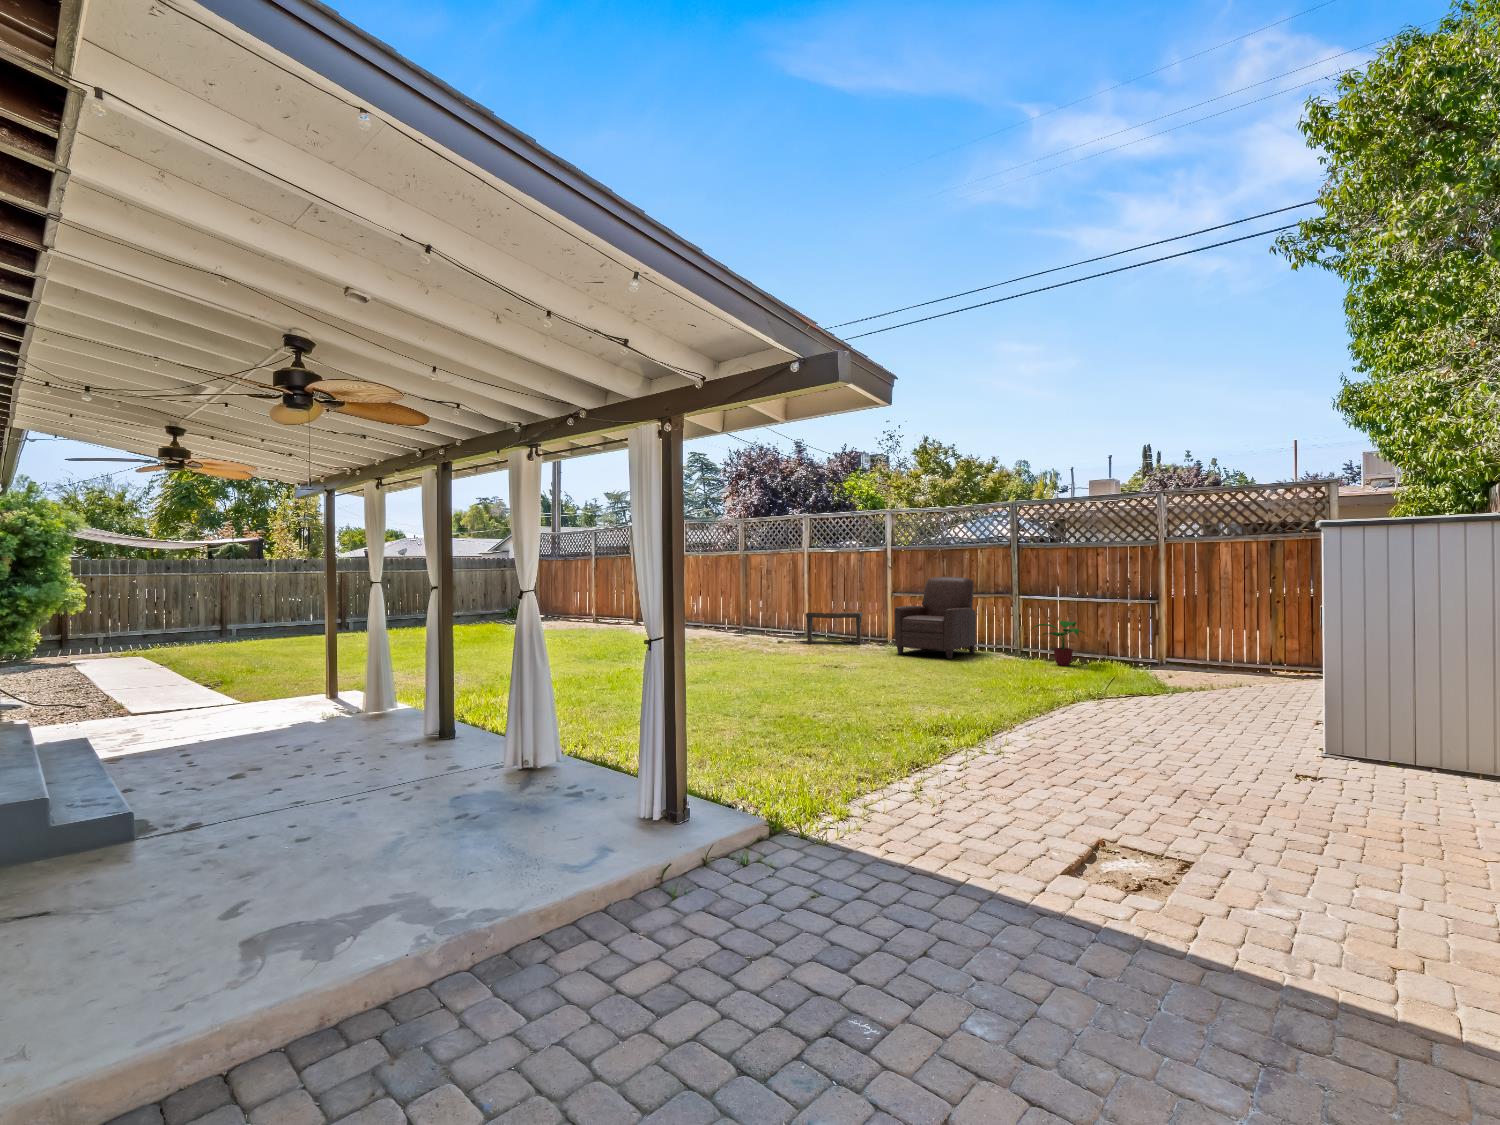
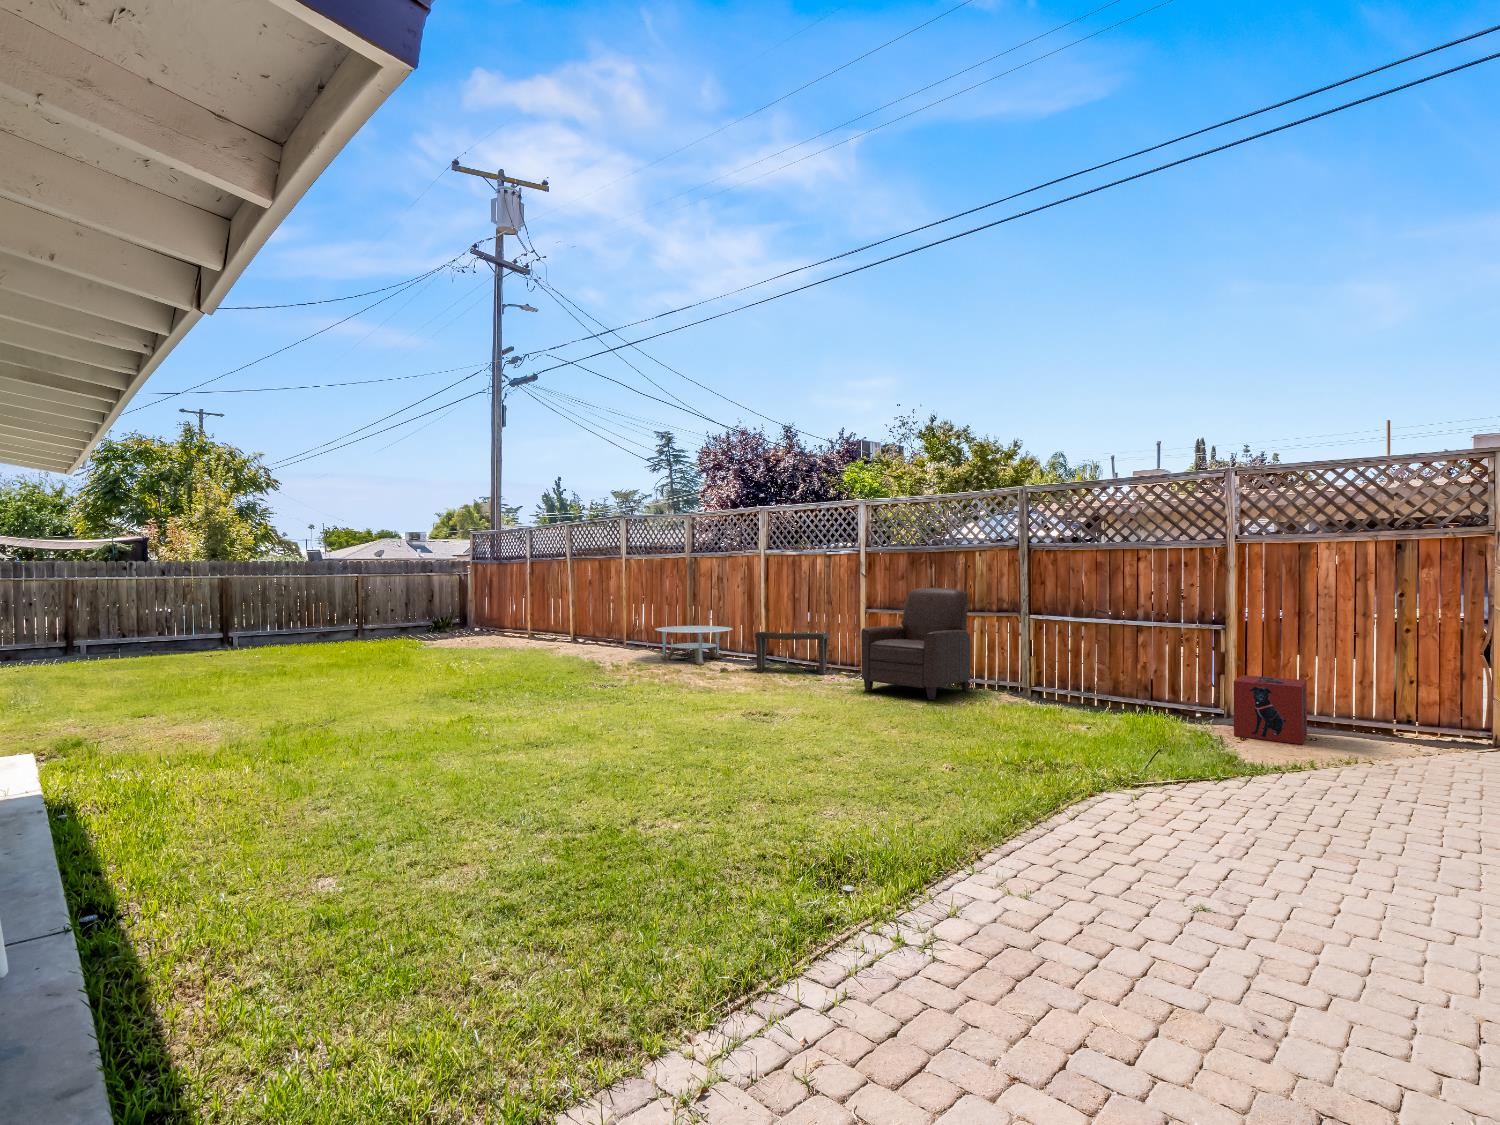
round table: none [720,610,781,639] -> present [655,626,732,665]
potted plant: present [1032,621,1085,666] -> none [1043,651,1121,715]
storage box: none [1163,635,1213,679] -> present [1234,675,1307,744]

